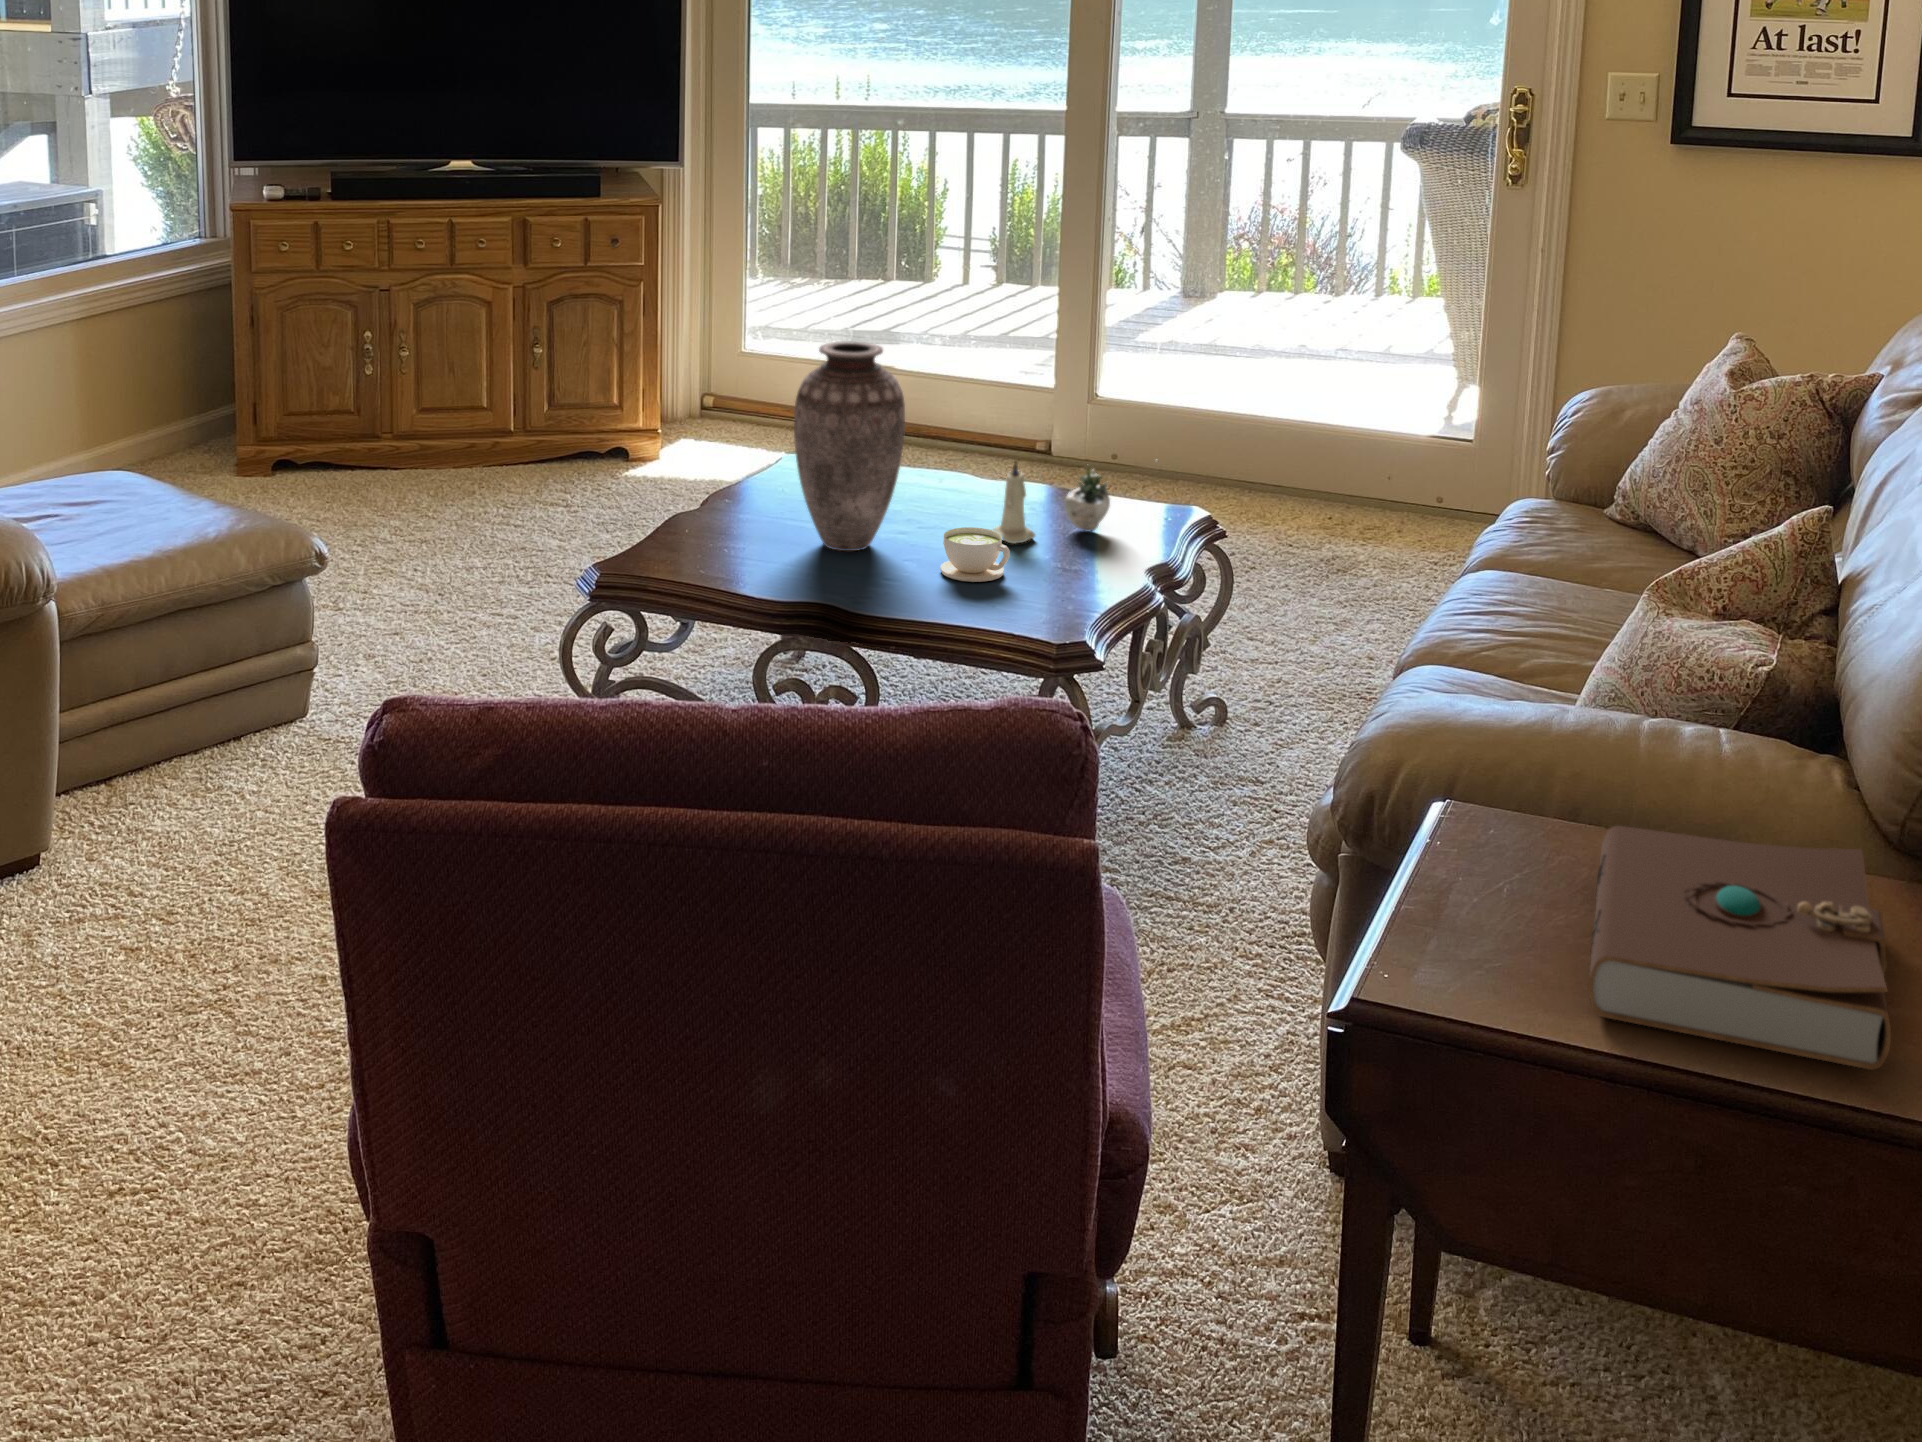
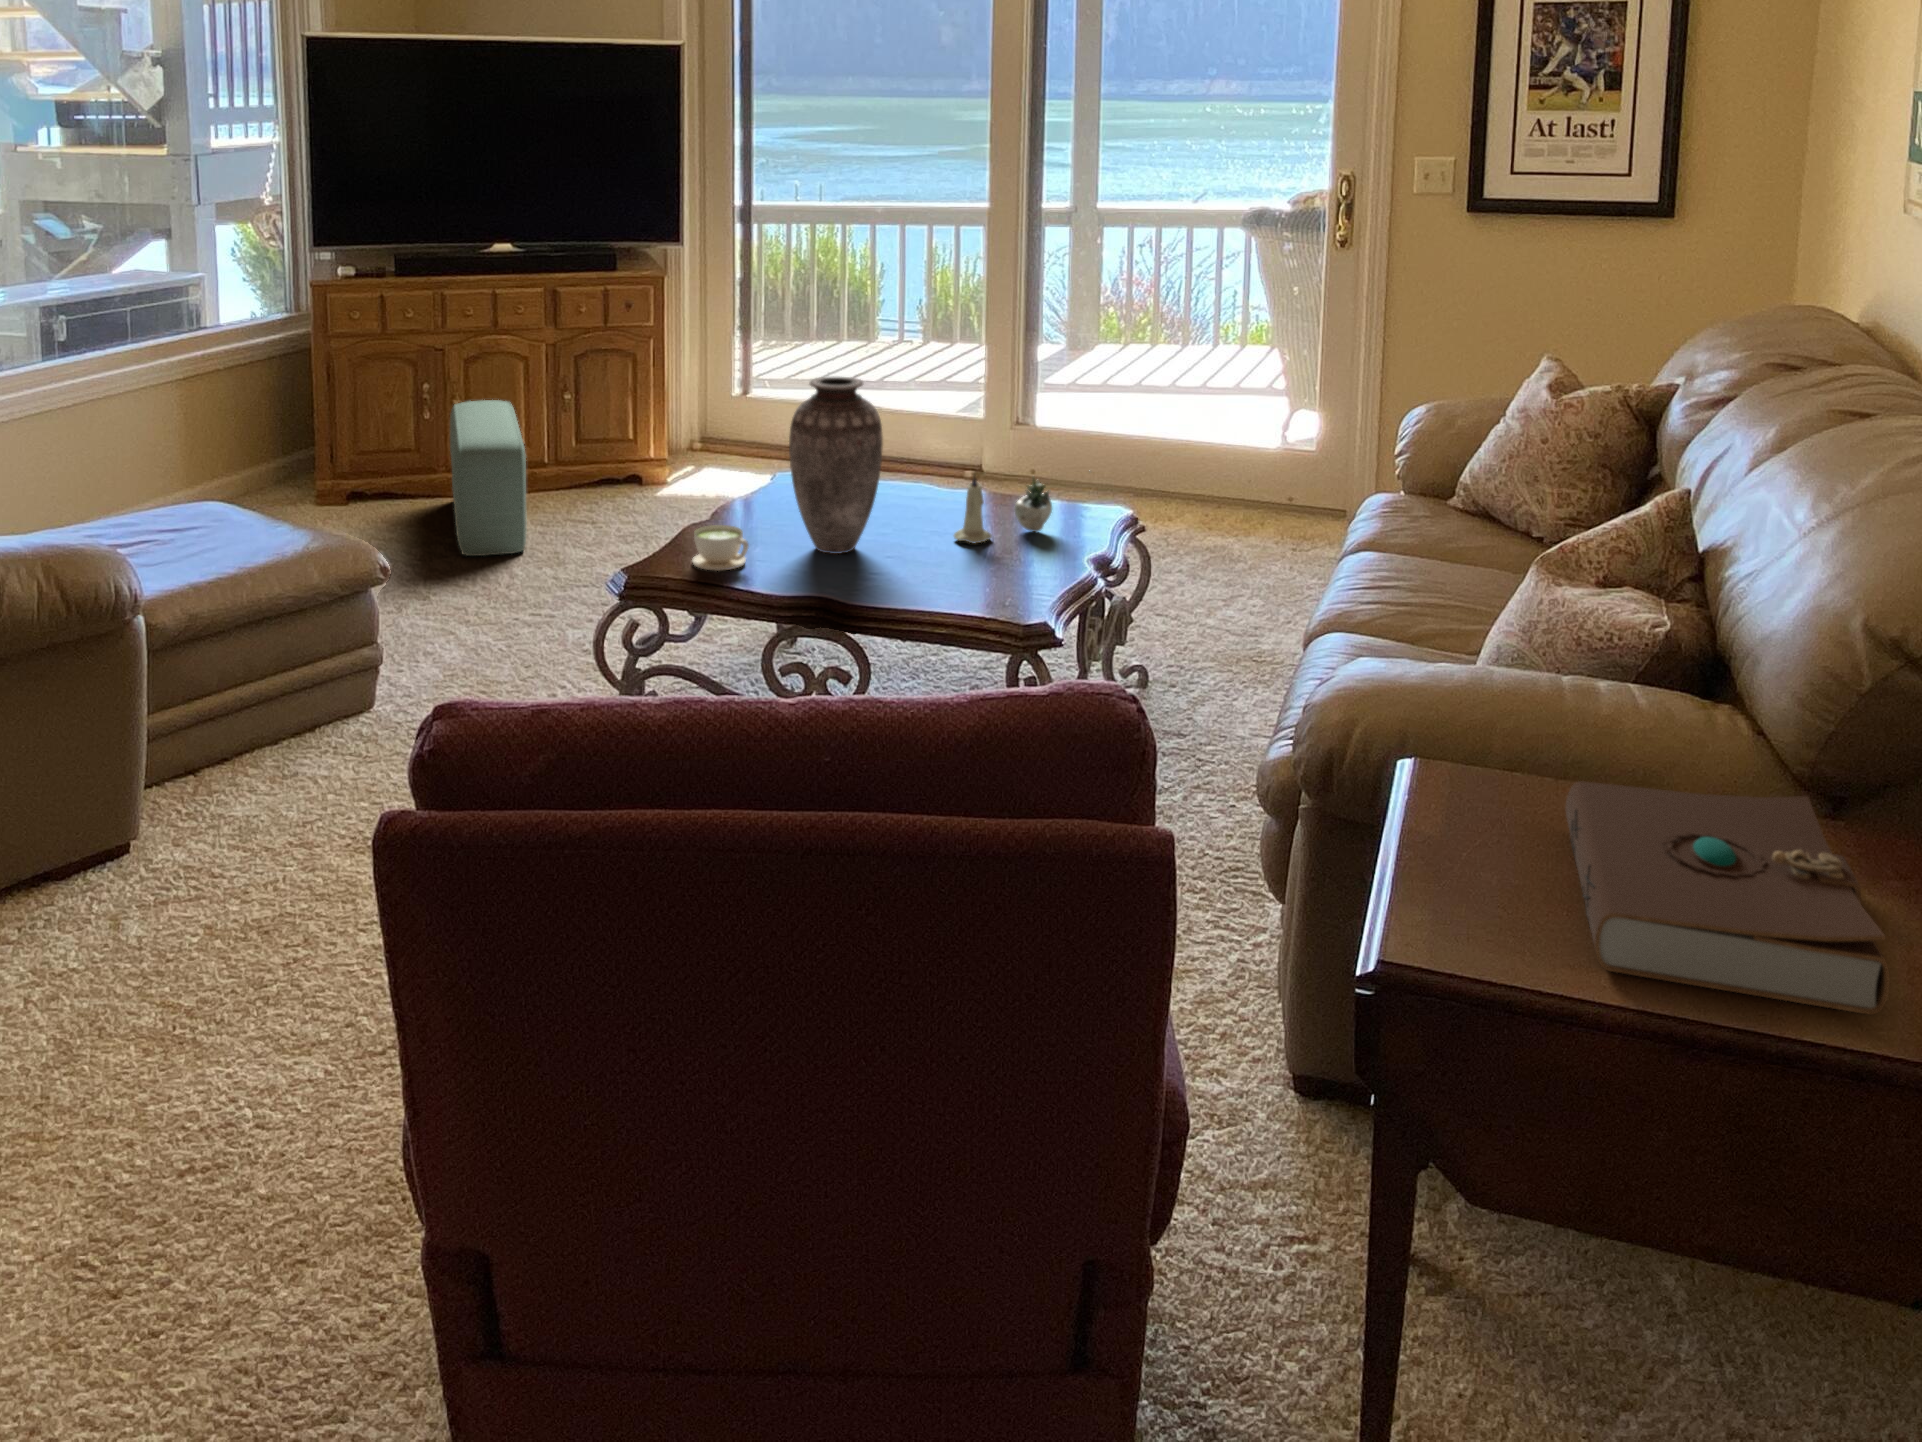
pouf: none [398,352,486,541] -> present [450,400,527,556]
coffee cup: present [940,527,1010,582] -> present [693,525,748,571]

